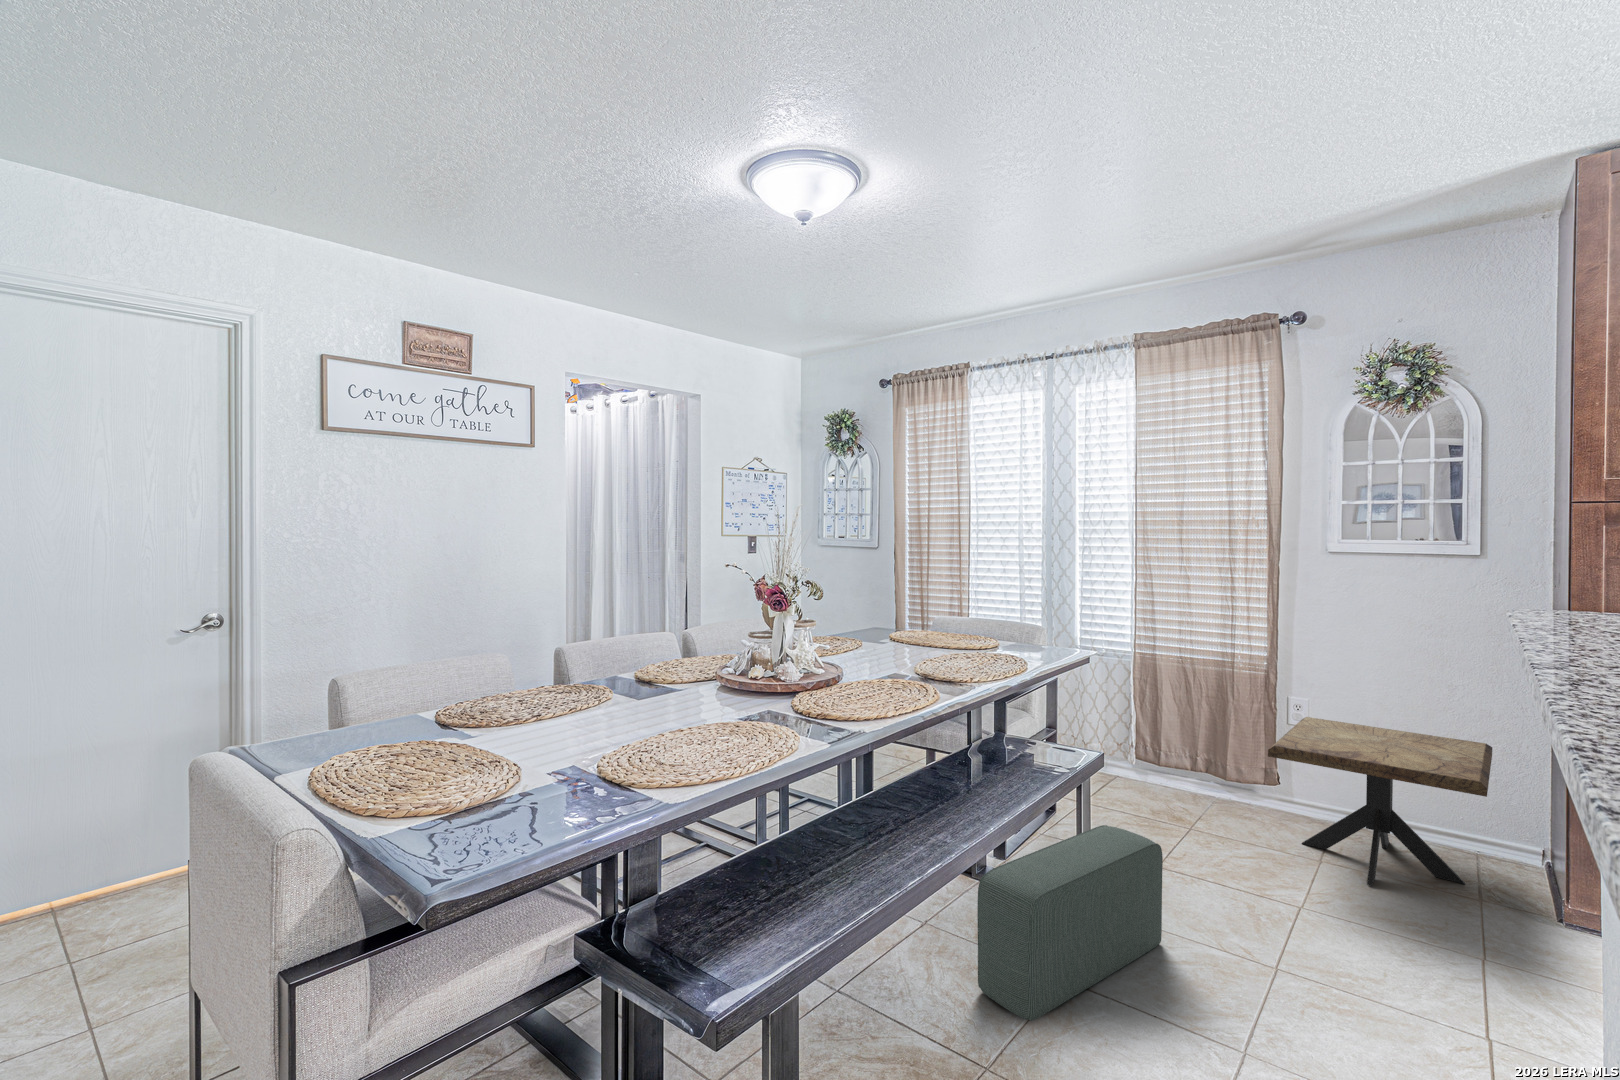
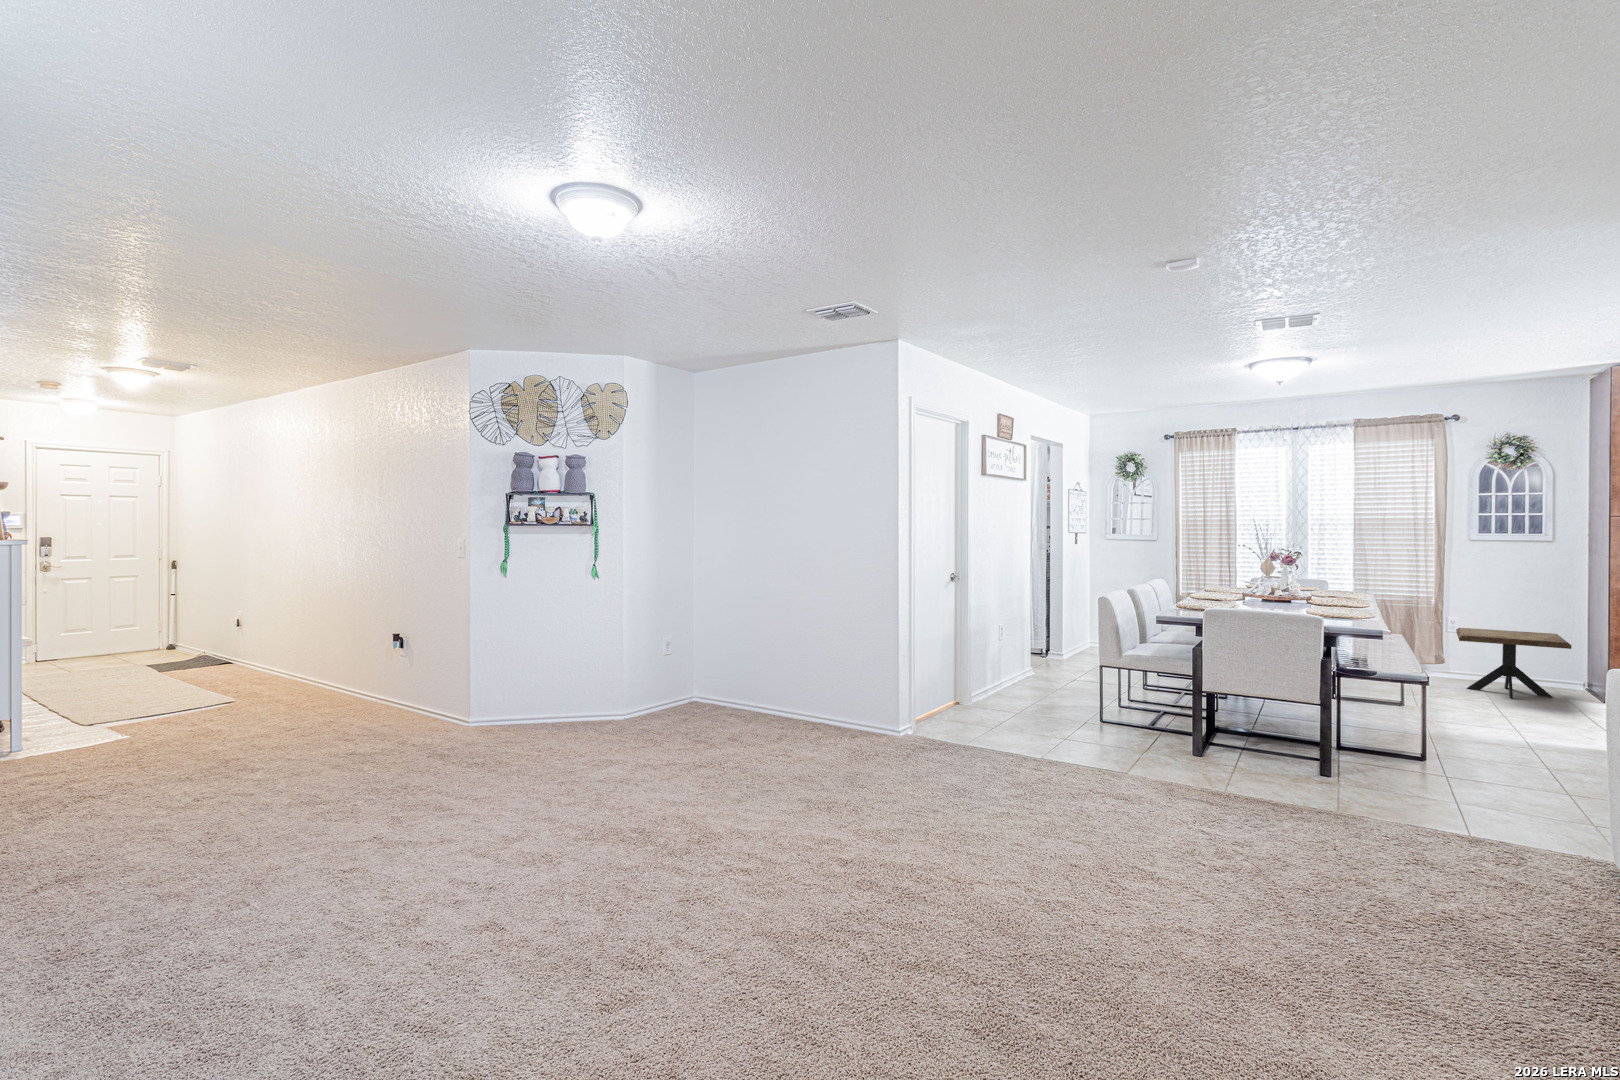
pouf: present [977,825,1163,1021] -> none [1386,665,1443,730]

